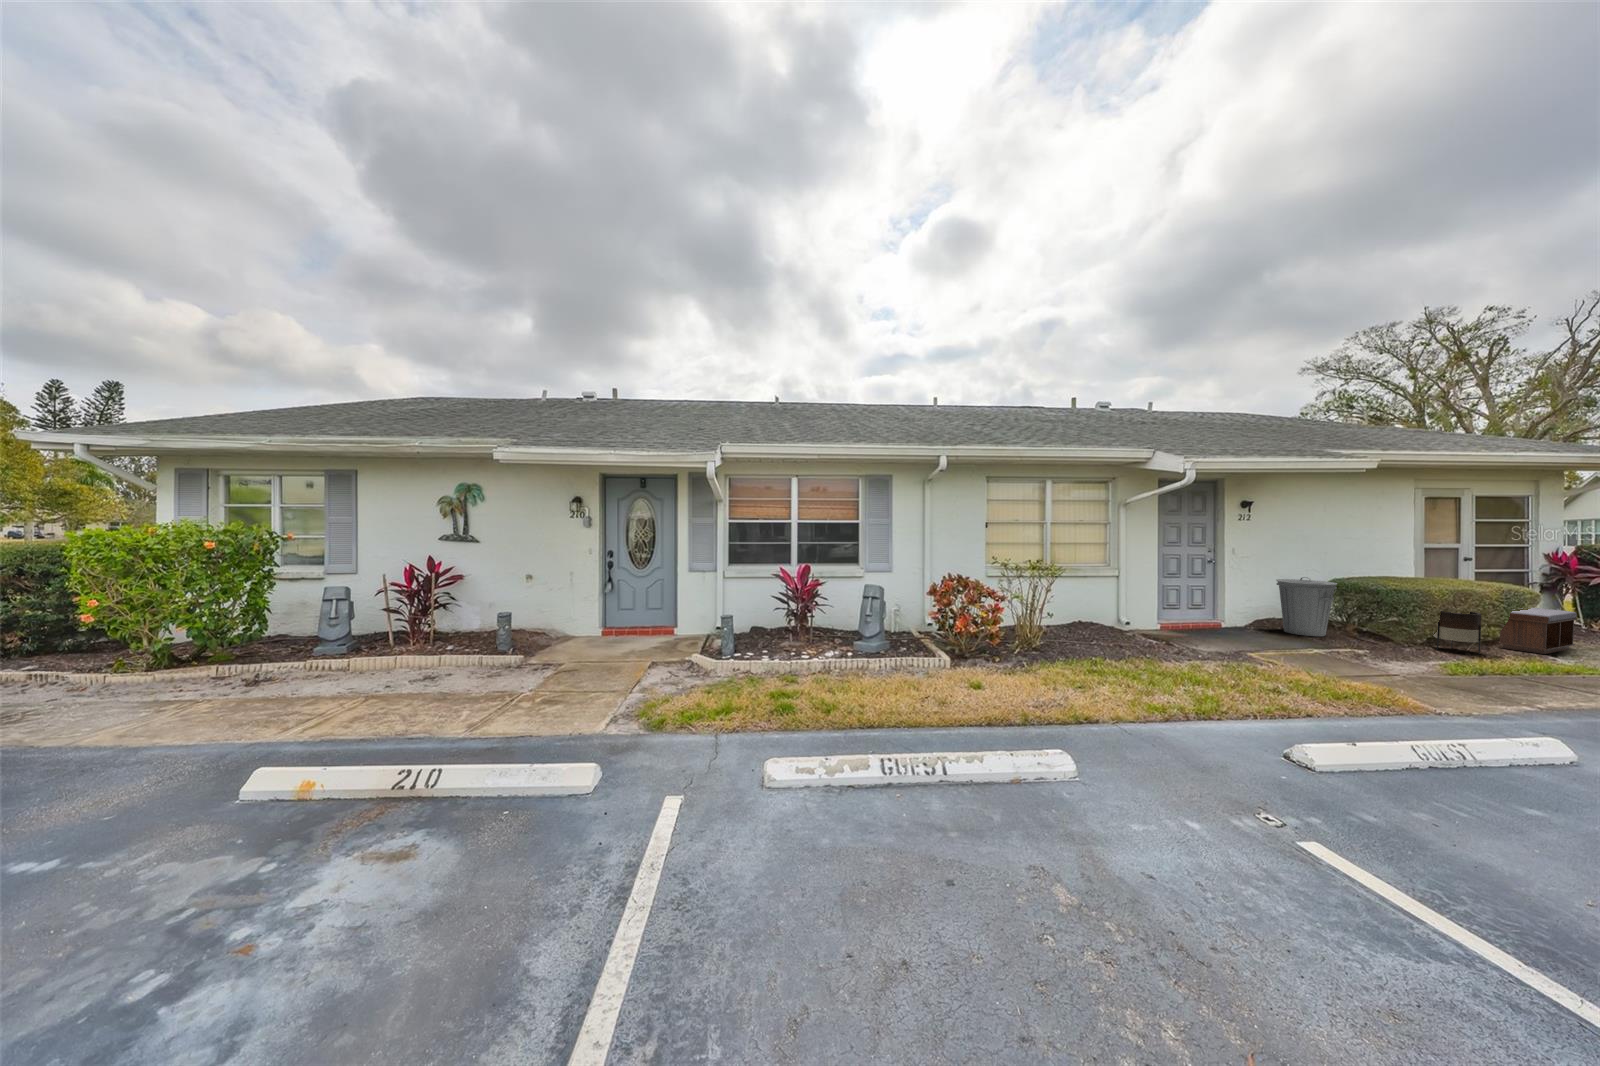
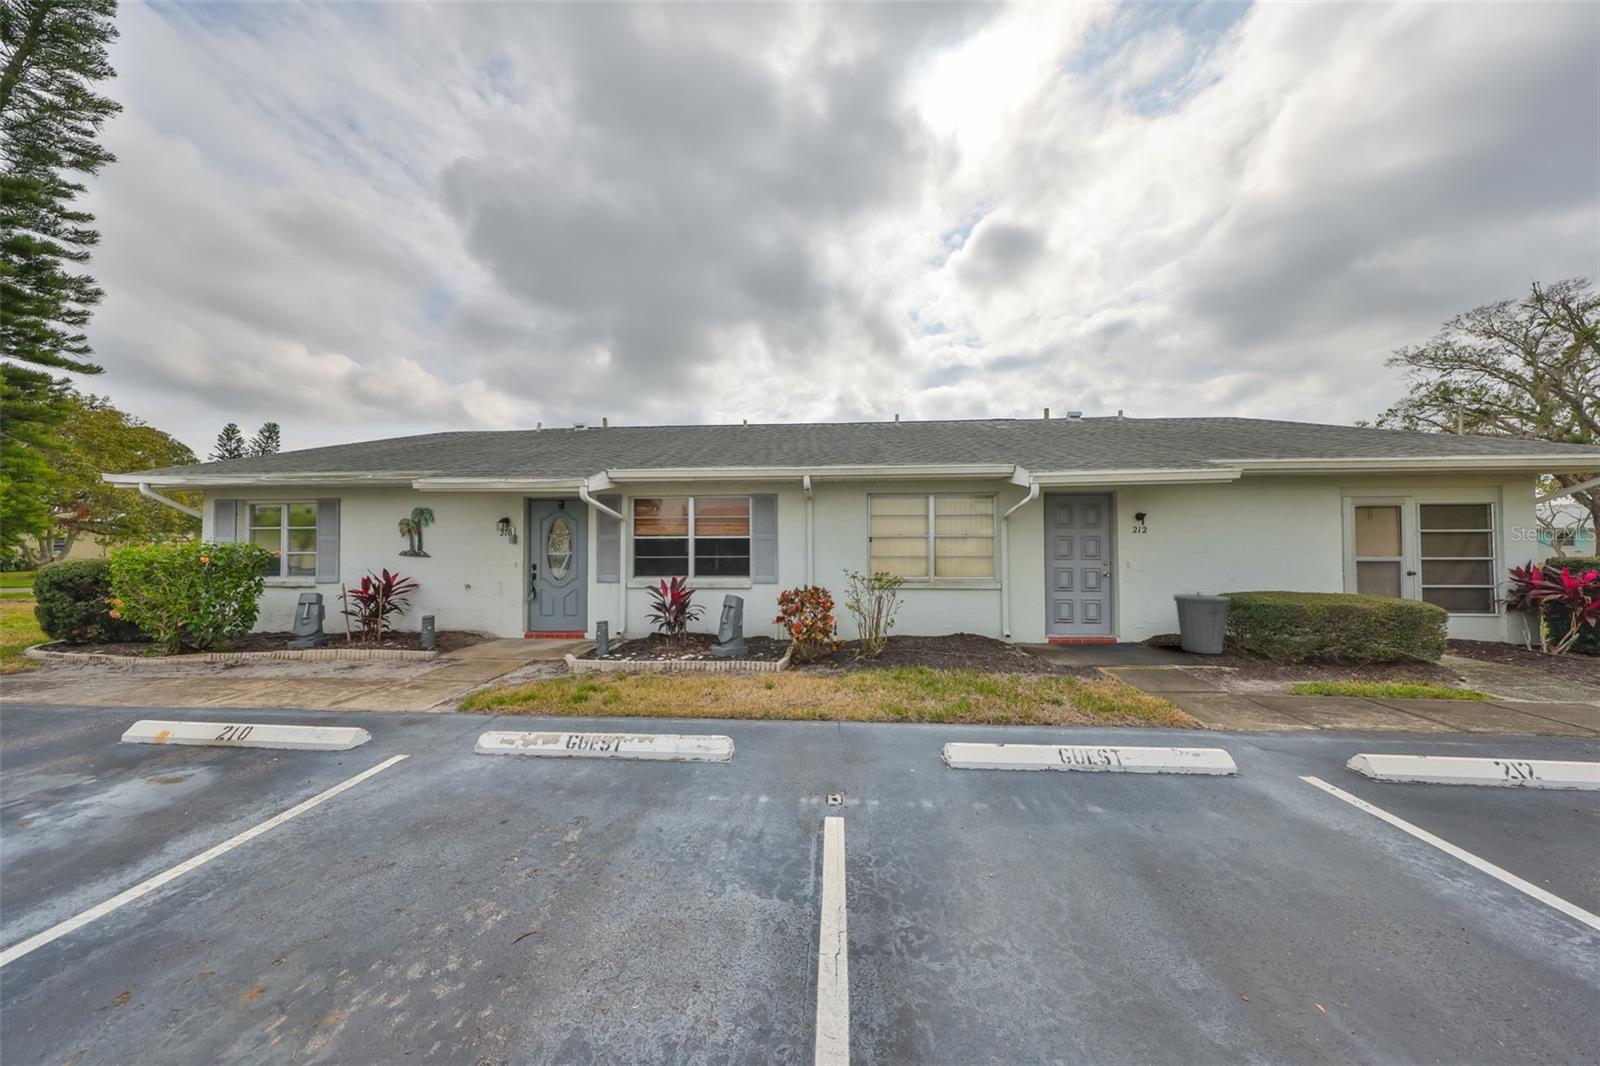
bench: present [1498,608,1577,654] -> none [1403,627,1498,678]
planter: present [1434,611,1481,655] -> none [1322,627,1367,677]

